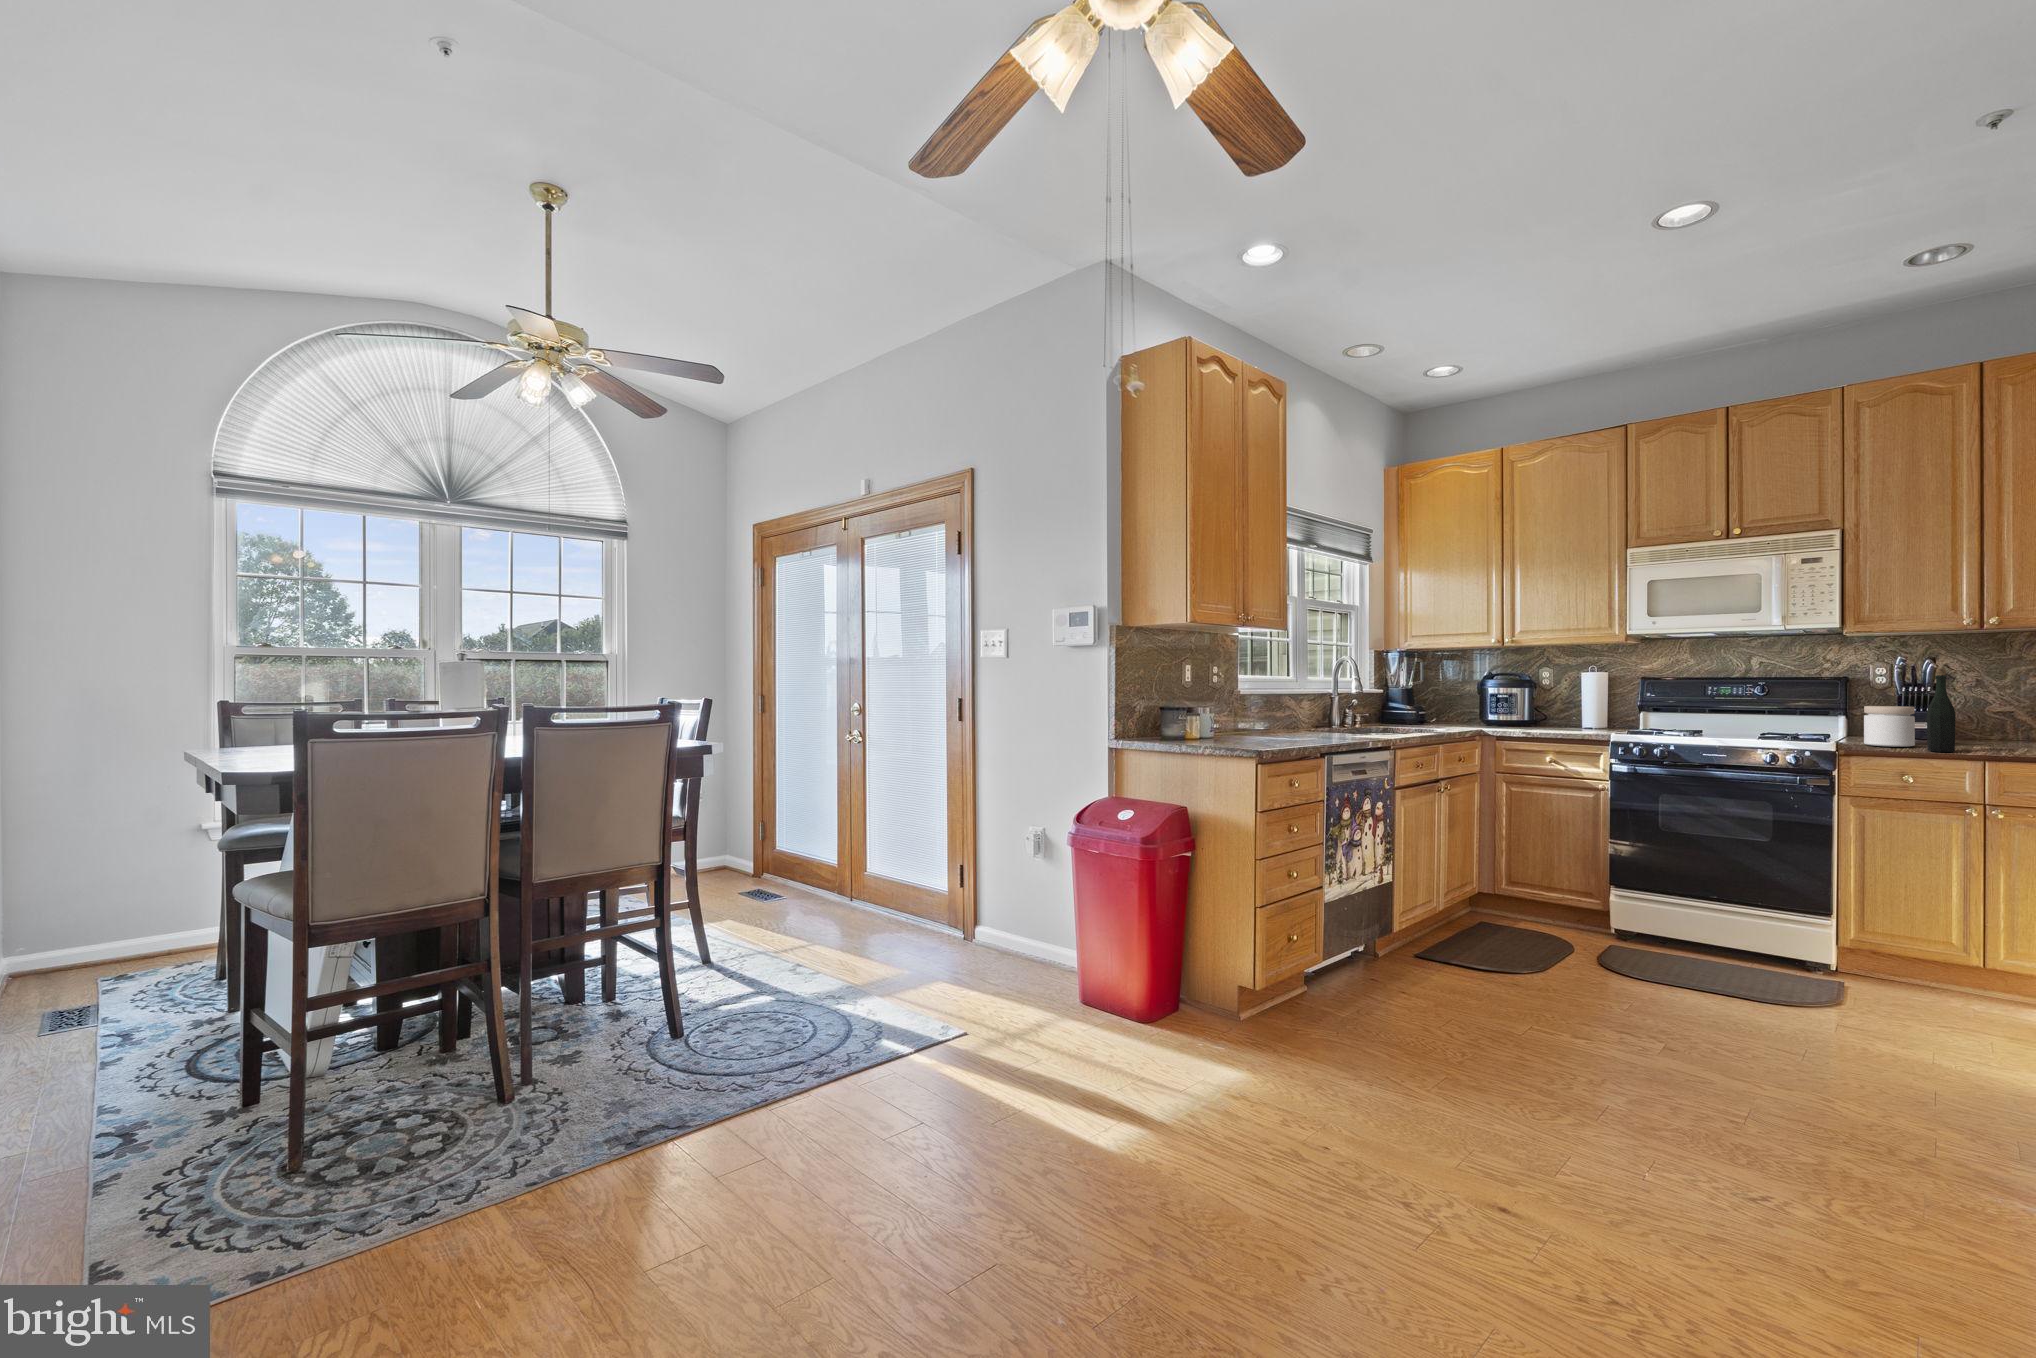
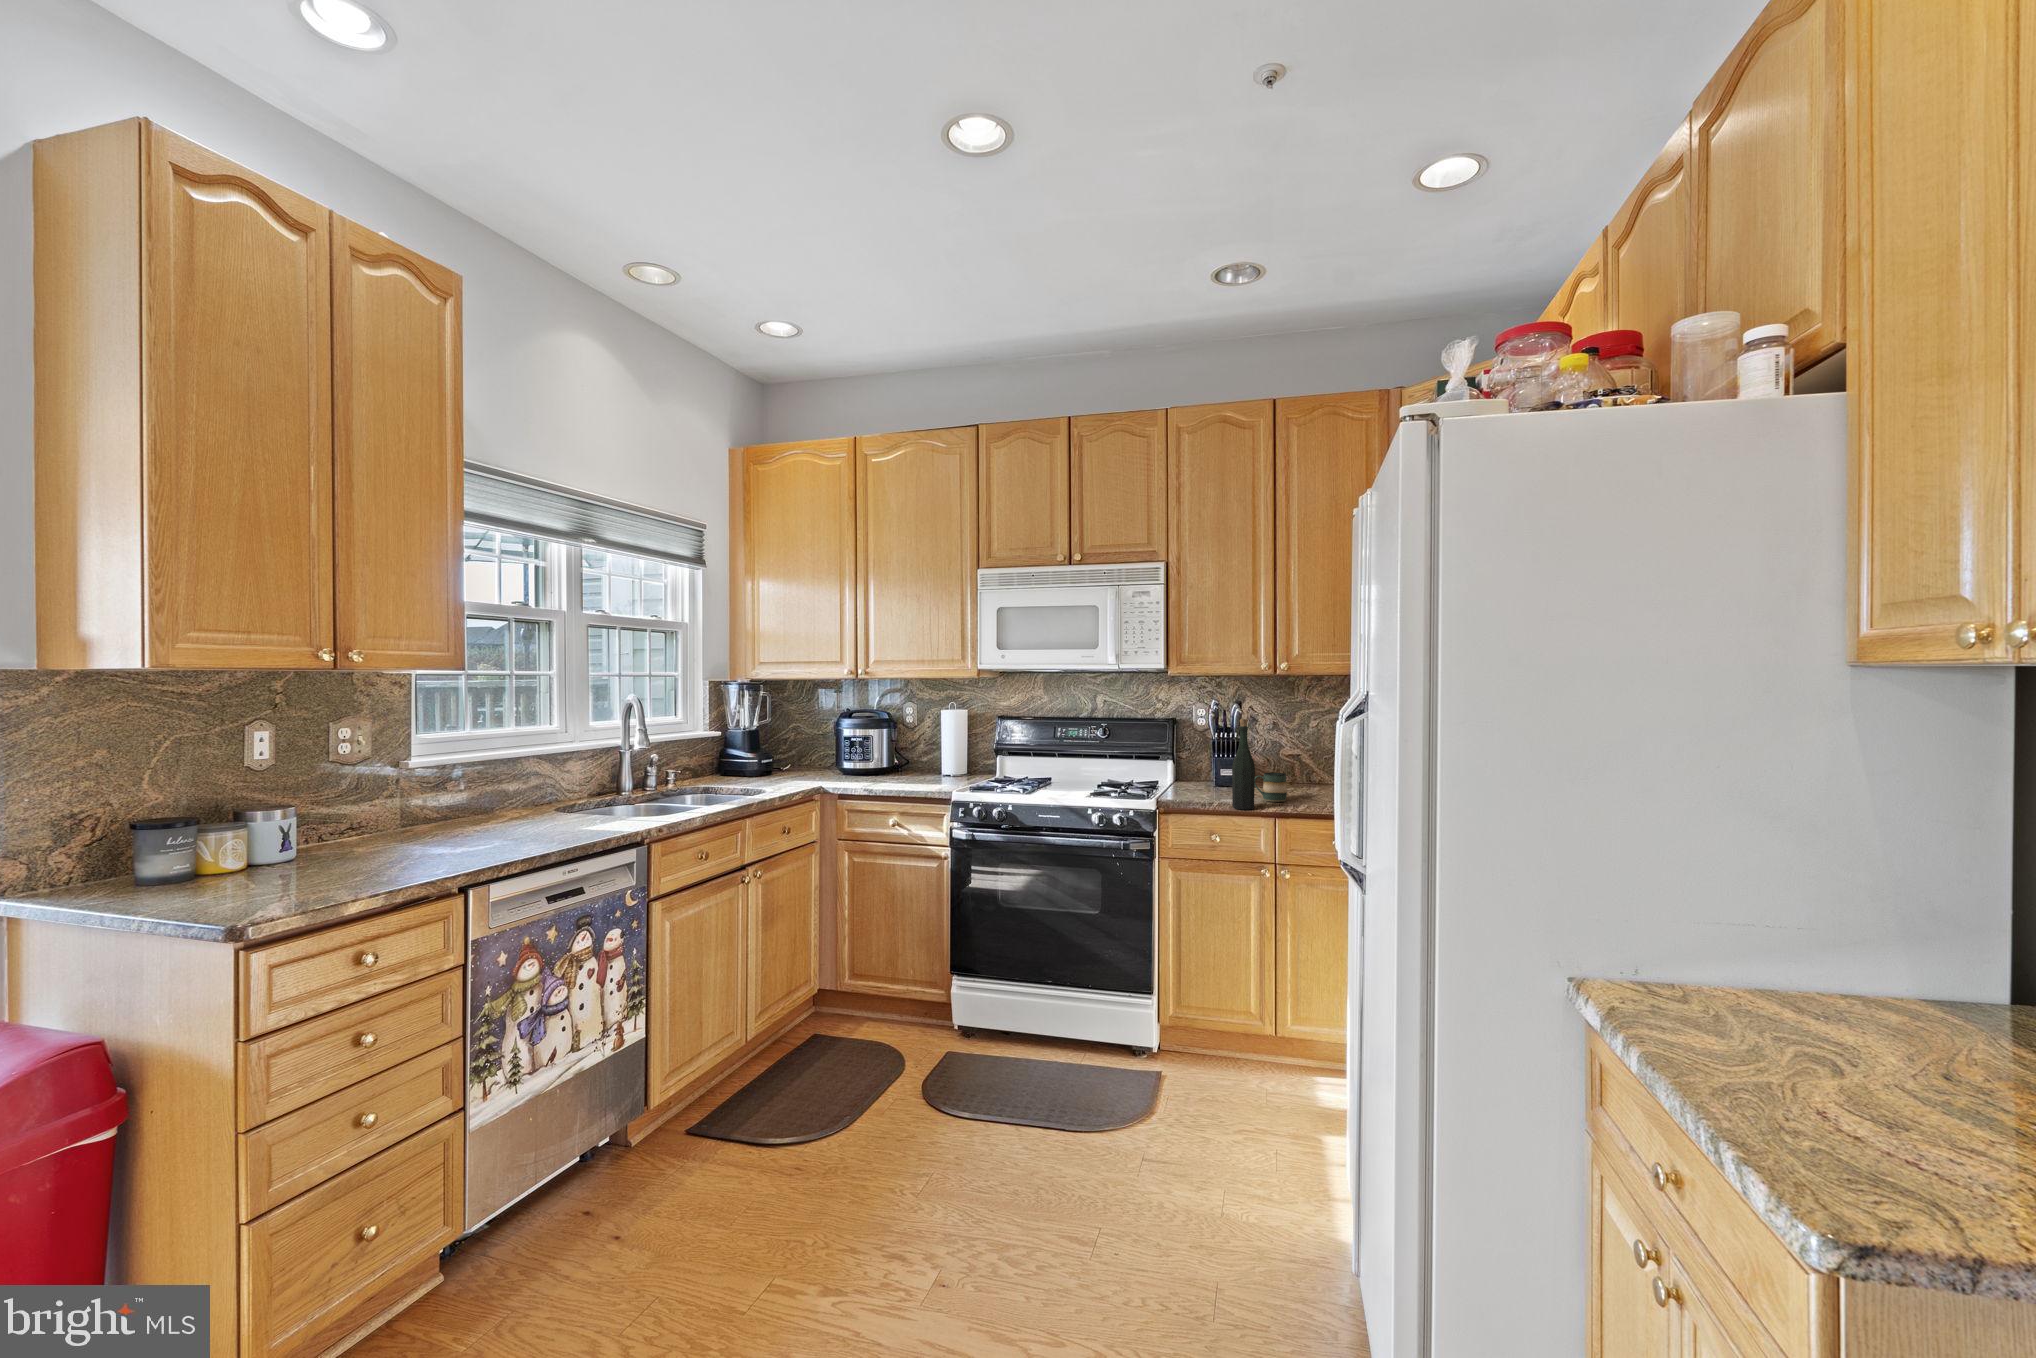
jar: present [1864,706,1915,747] -> none [1182,756,1223,802]
mug: none [1954,722,1998,749] -> present [1255,773,1287,802]

